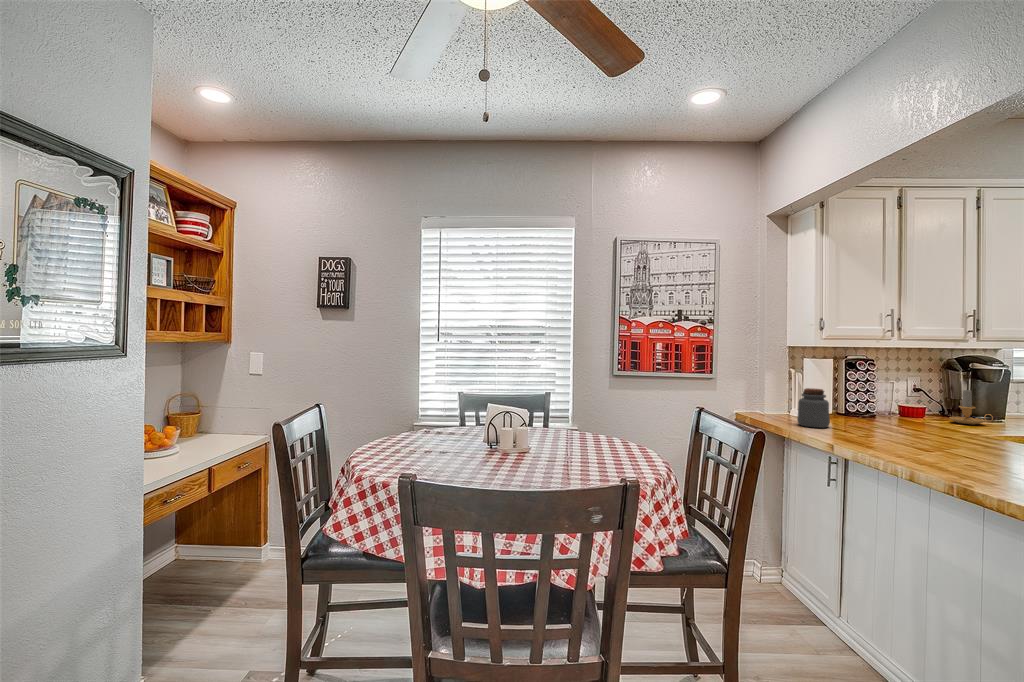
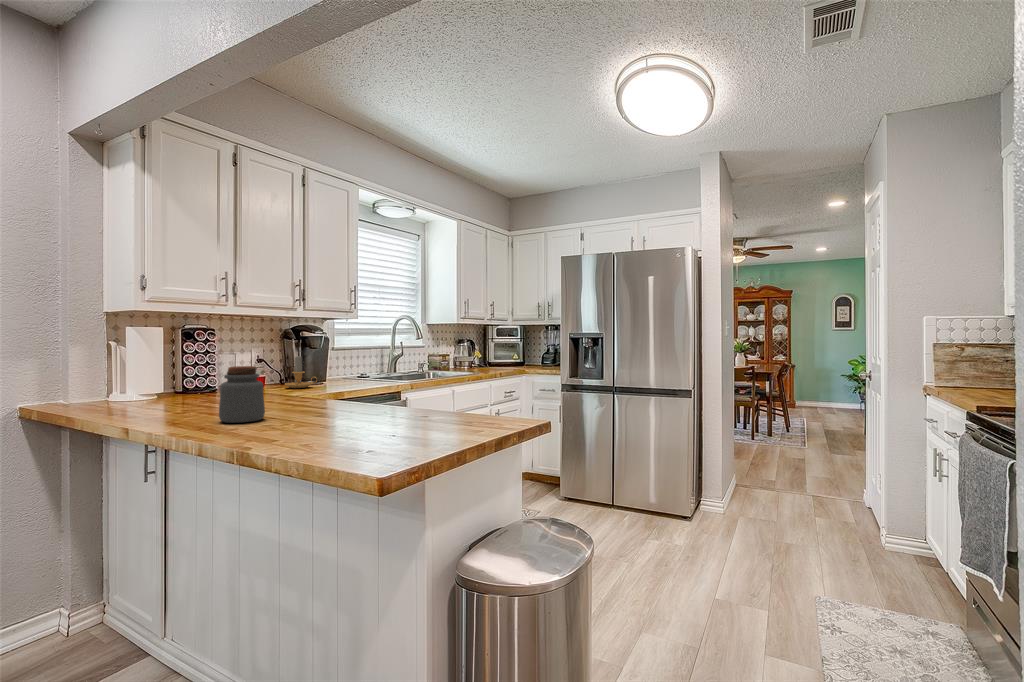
jar: present [797,388,830,428] -> present [219,366,265,423]

